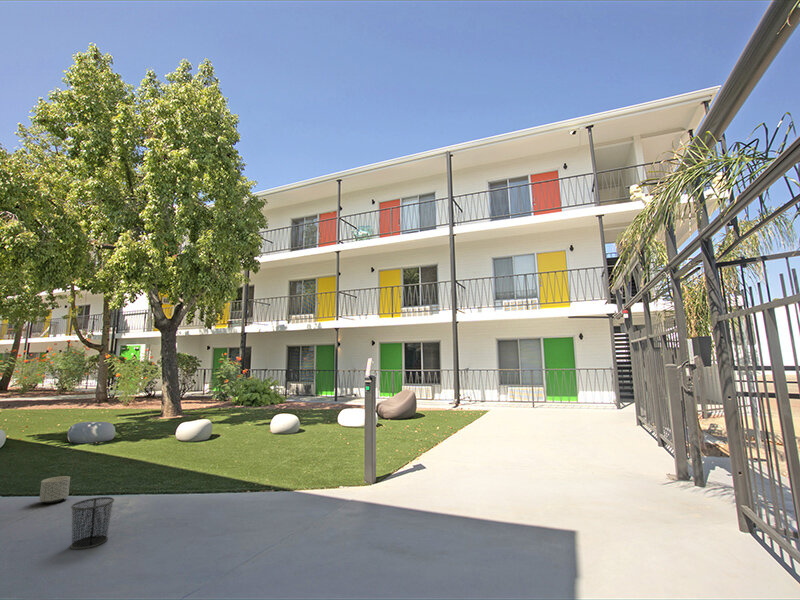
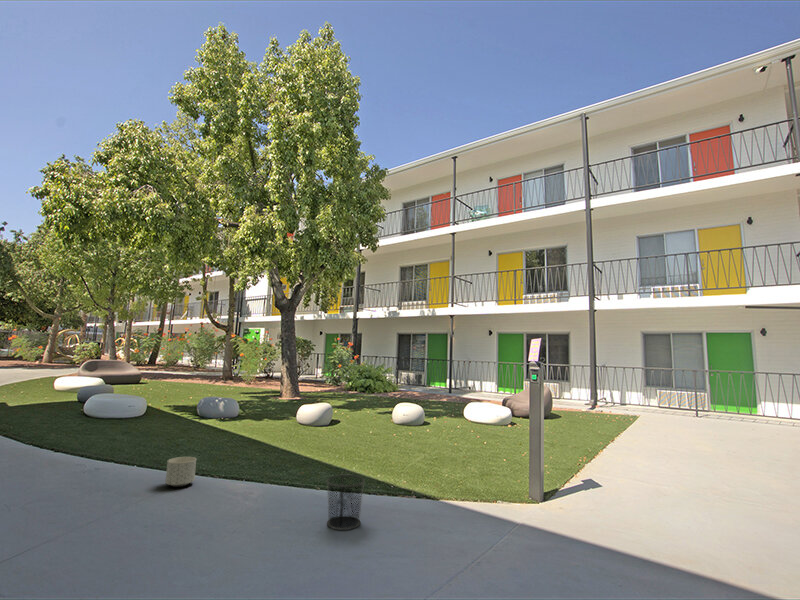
trash can: present [70,497,114,549] -> present [327,474,364,530]

